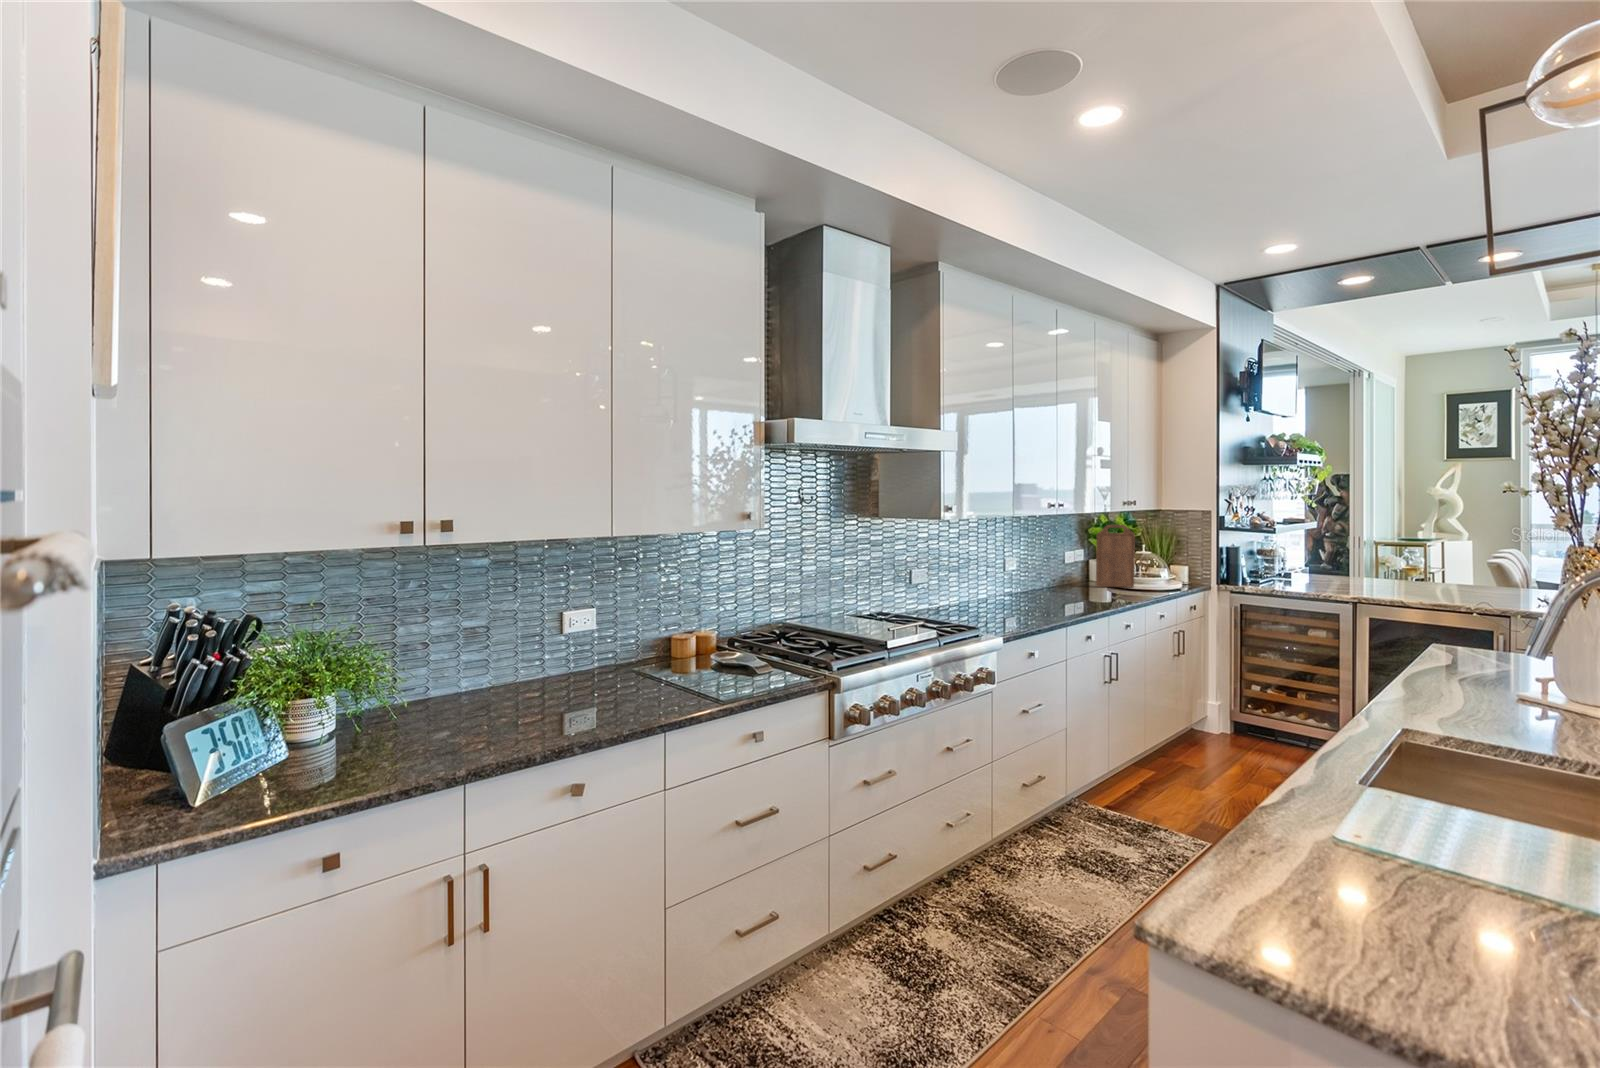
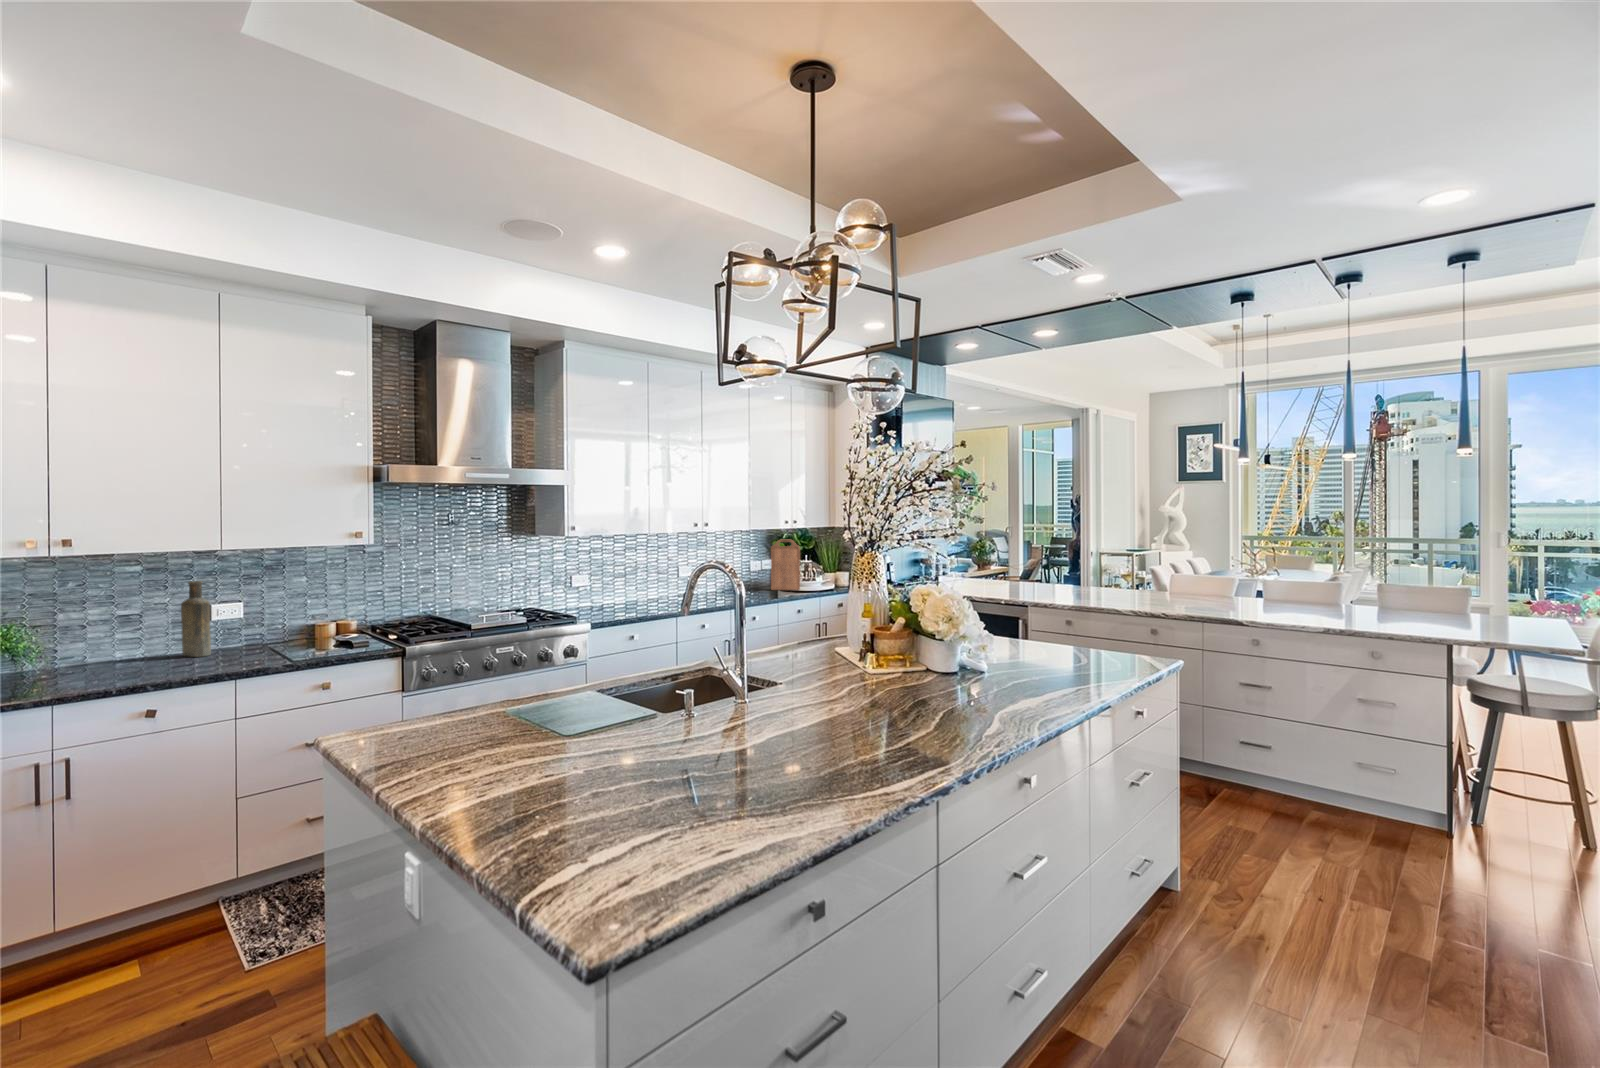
bottle: none [551,580,589,690] -> present [181,581,211,657]

